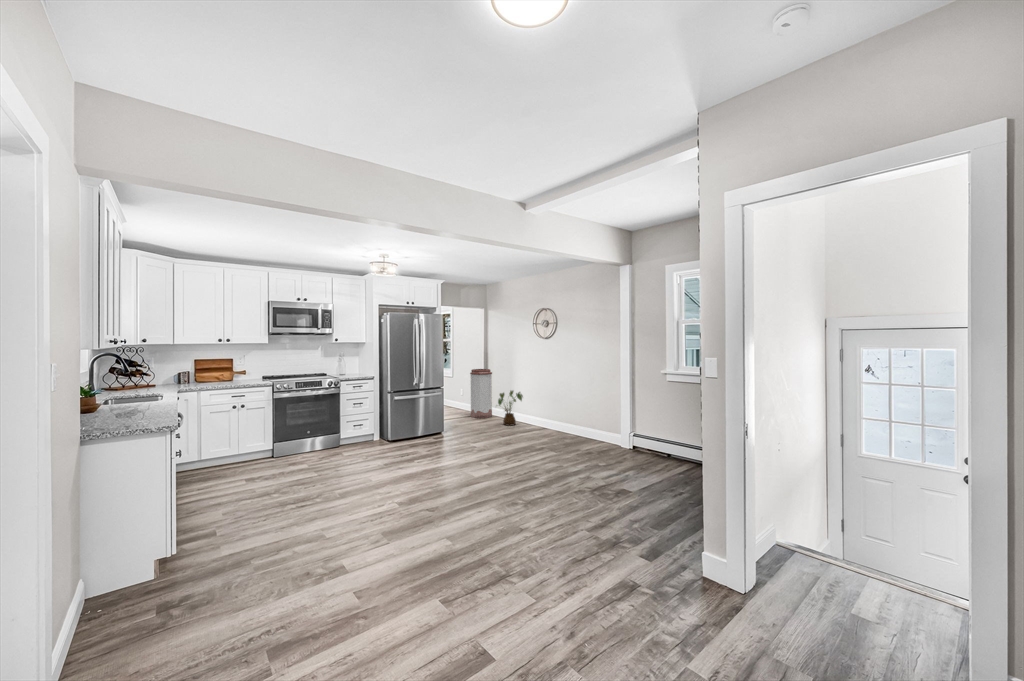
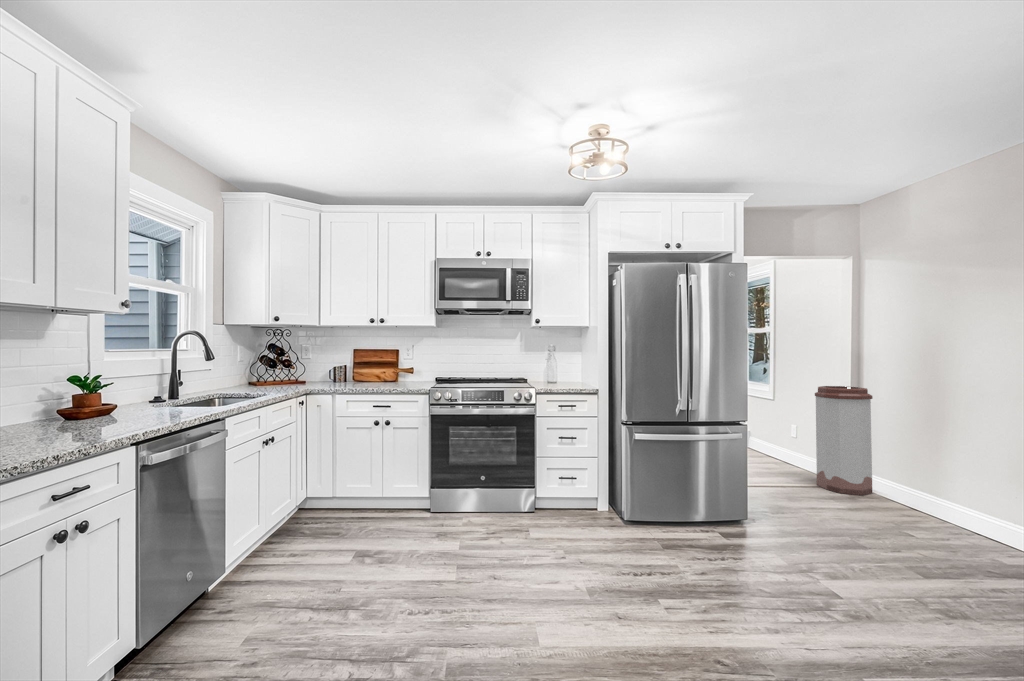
house plant: present [498,391,523,425] -> none [887,444,982,536]

